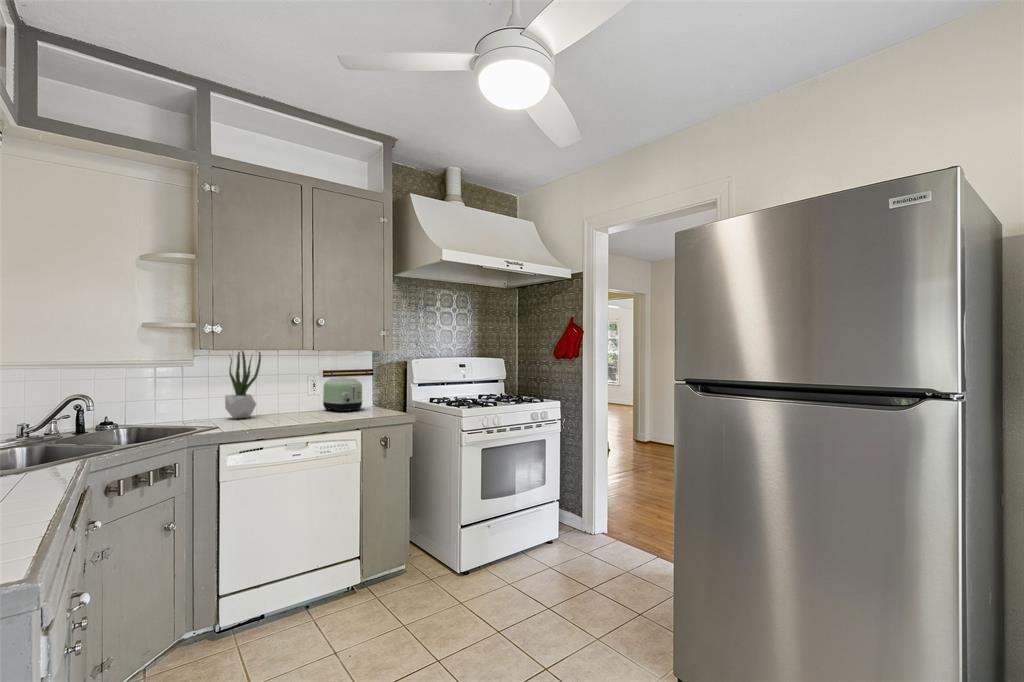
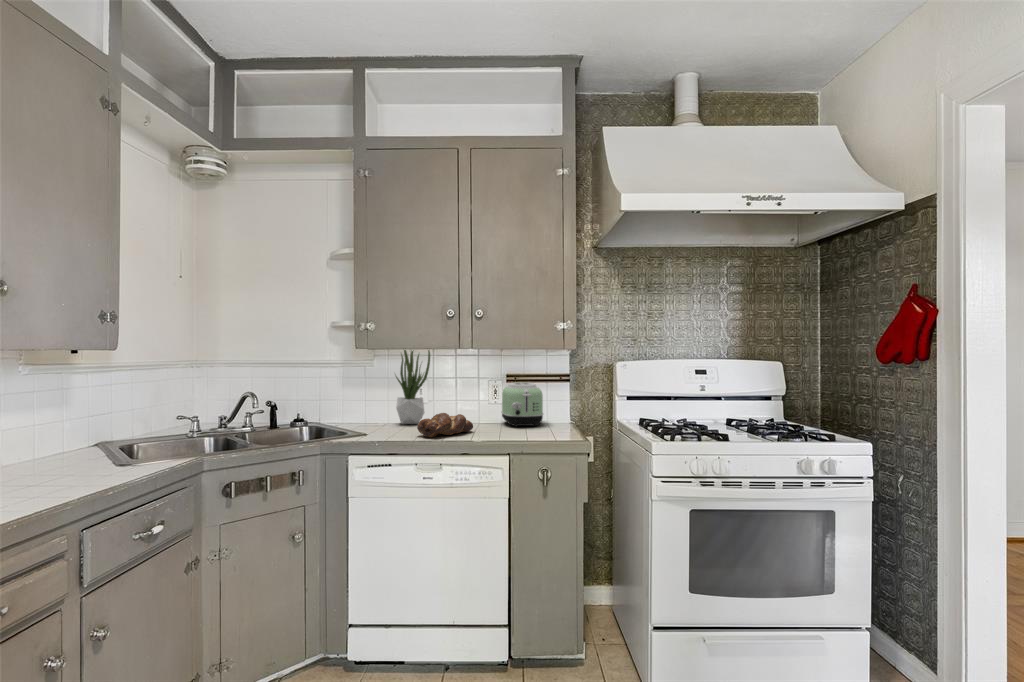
bread loaf: none [277,404,318,423] -> present [417,413,473,437]

